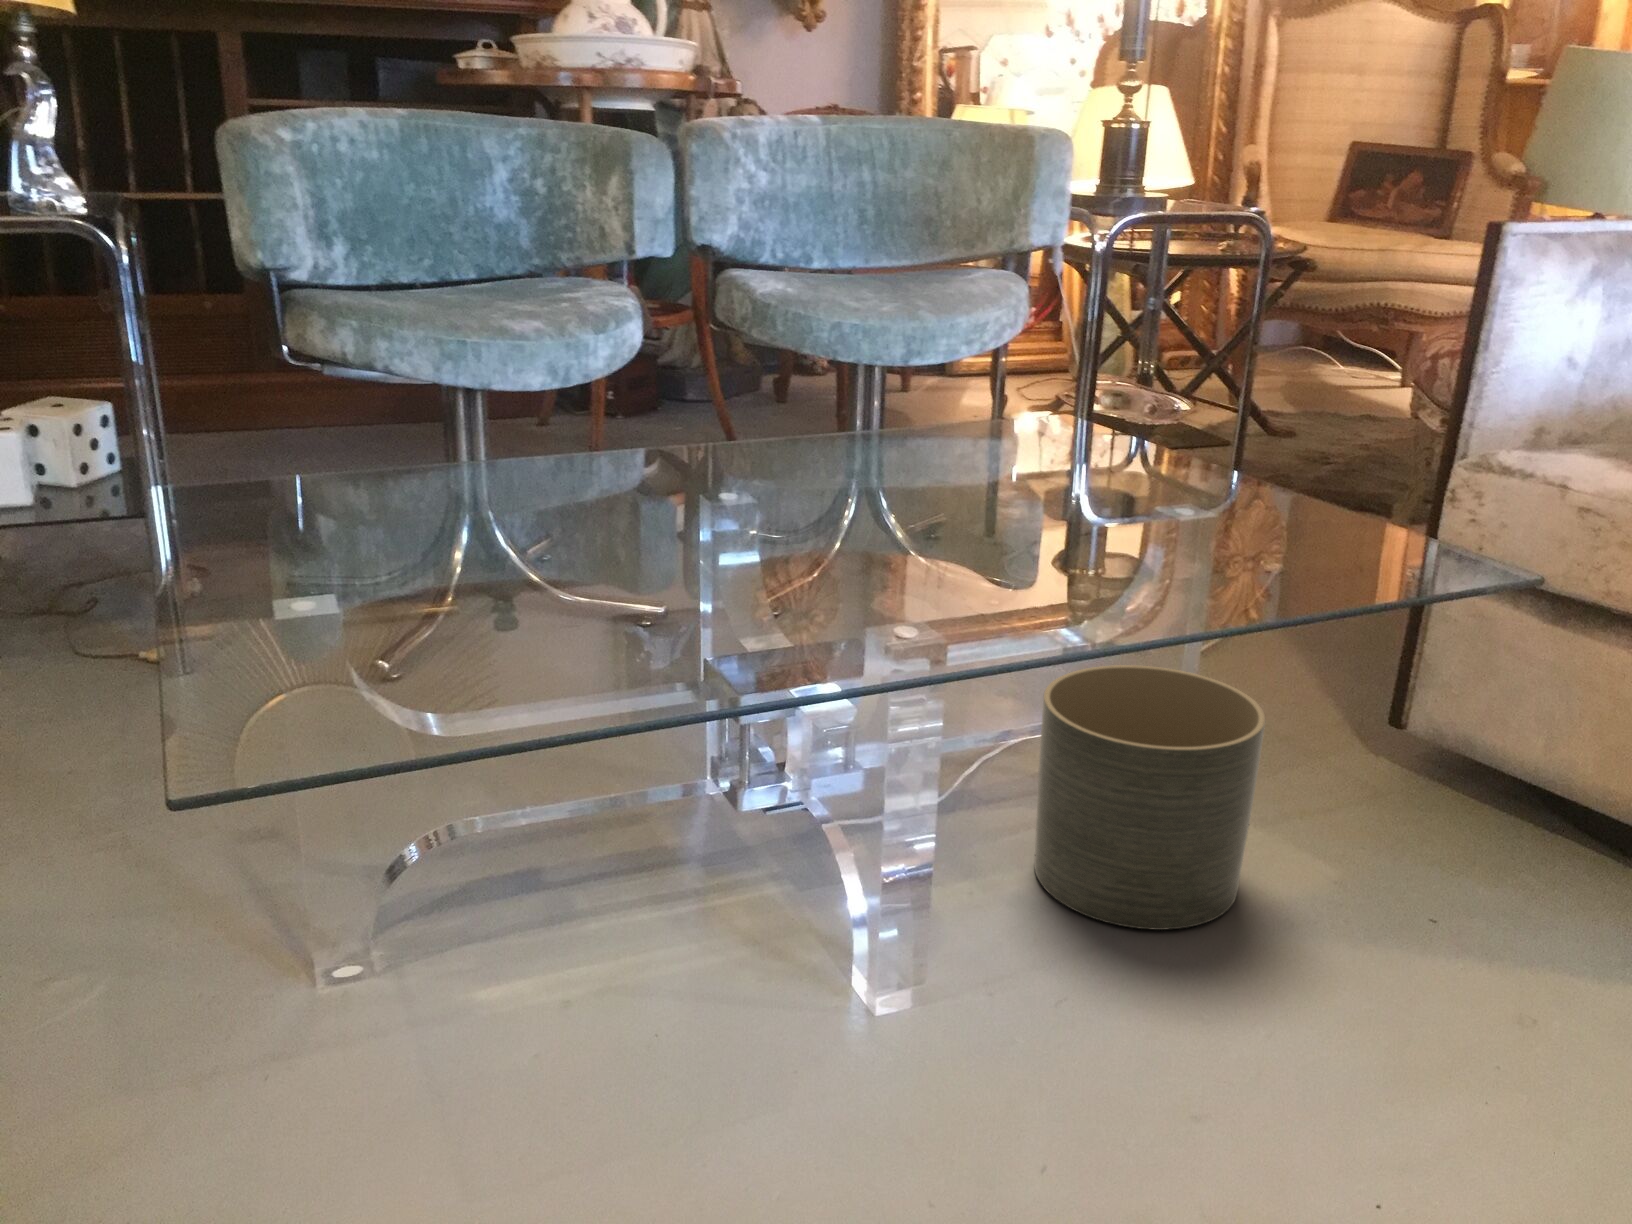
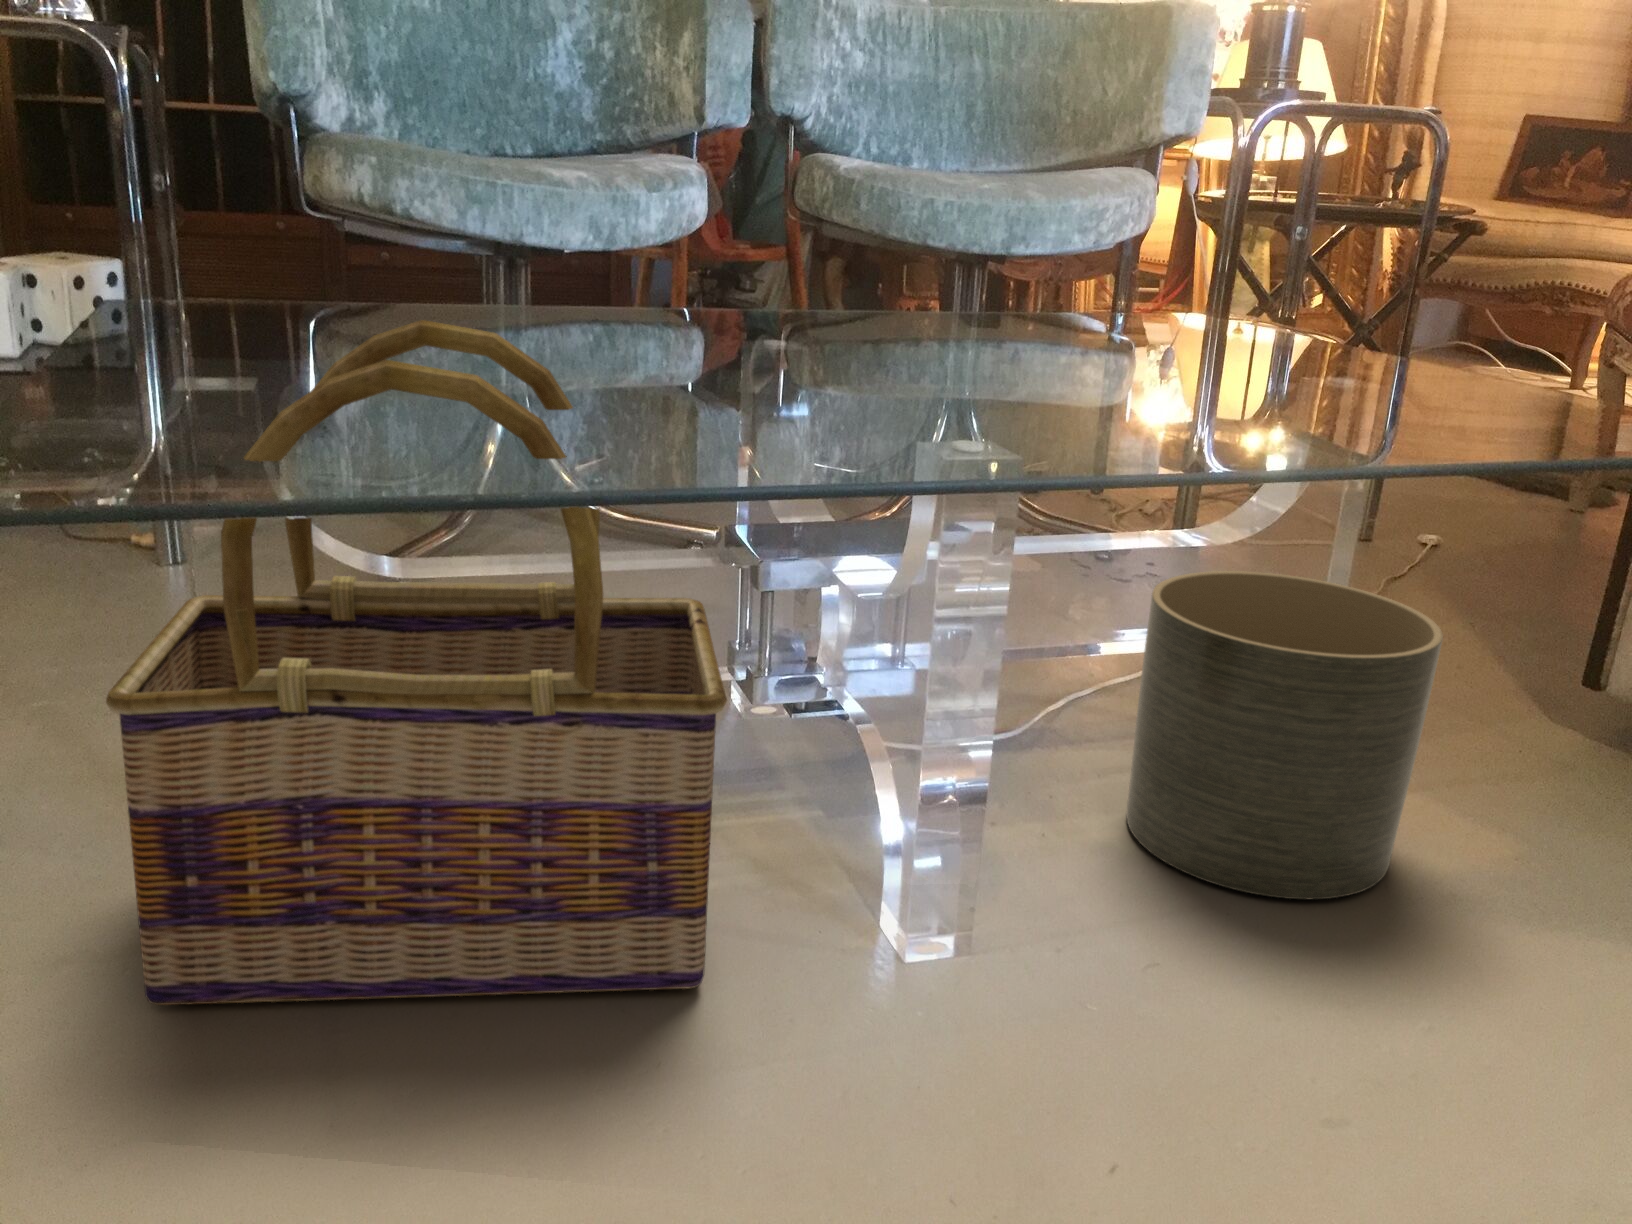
basket: none [273,554,735,1103] -> present [106,320,727,1005]

